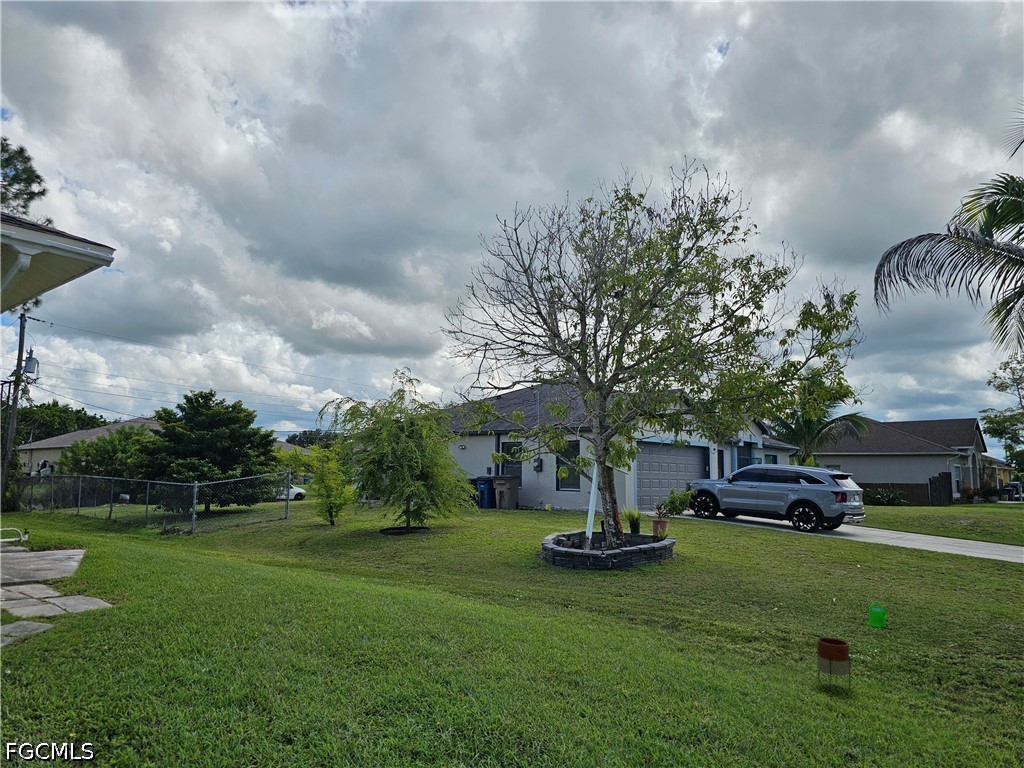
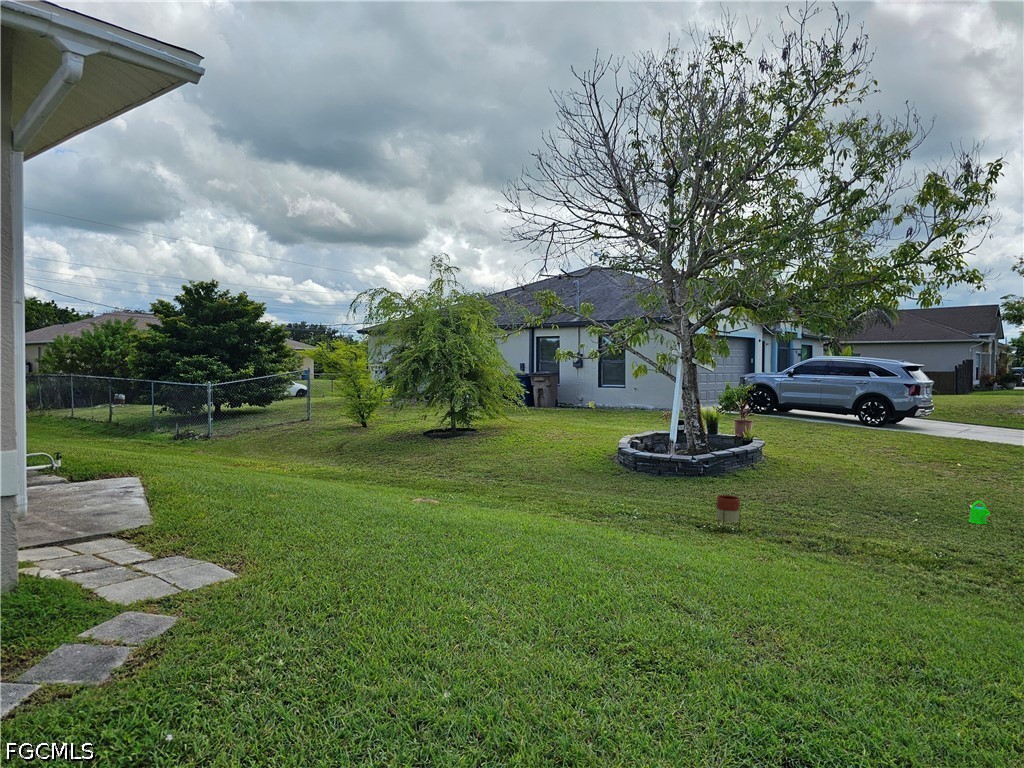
planter: present [817,637,850,688] -> present [716,495,741,529]

